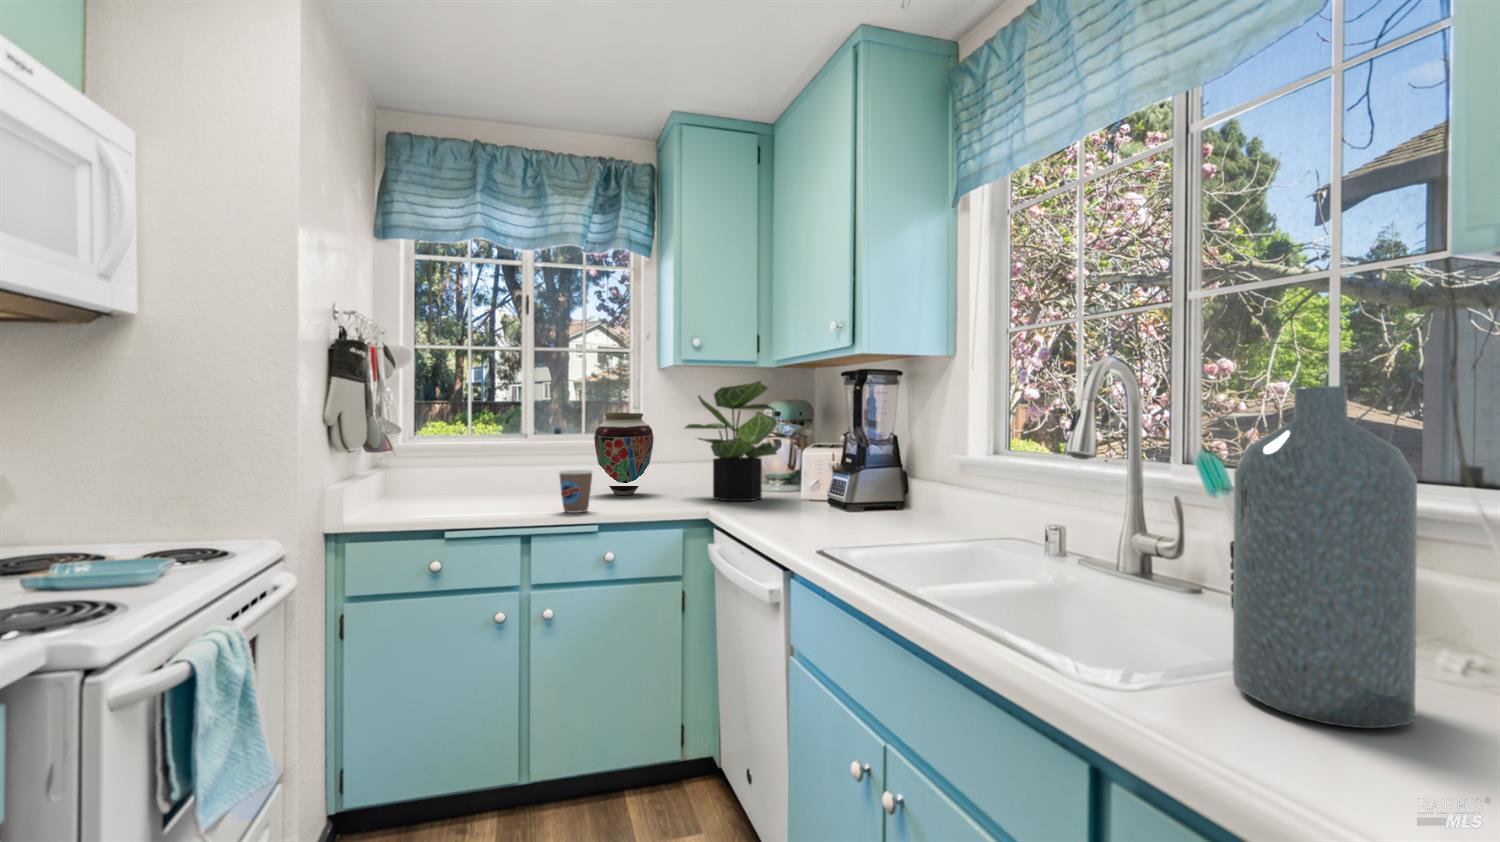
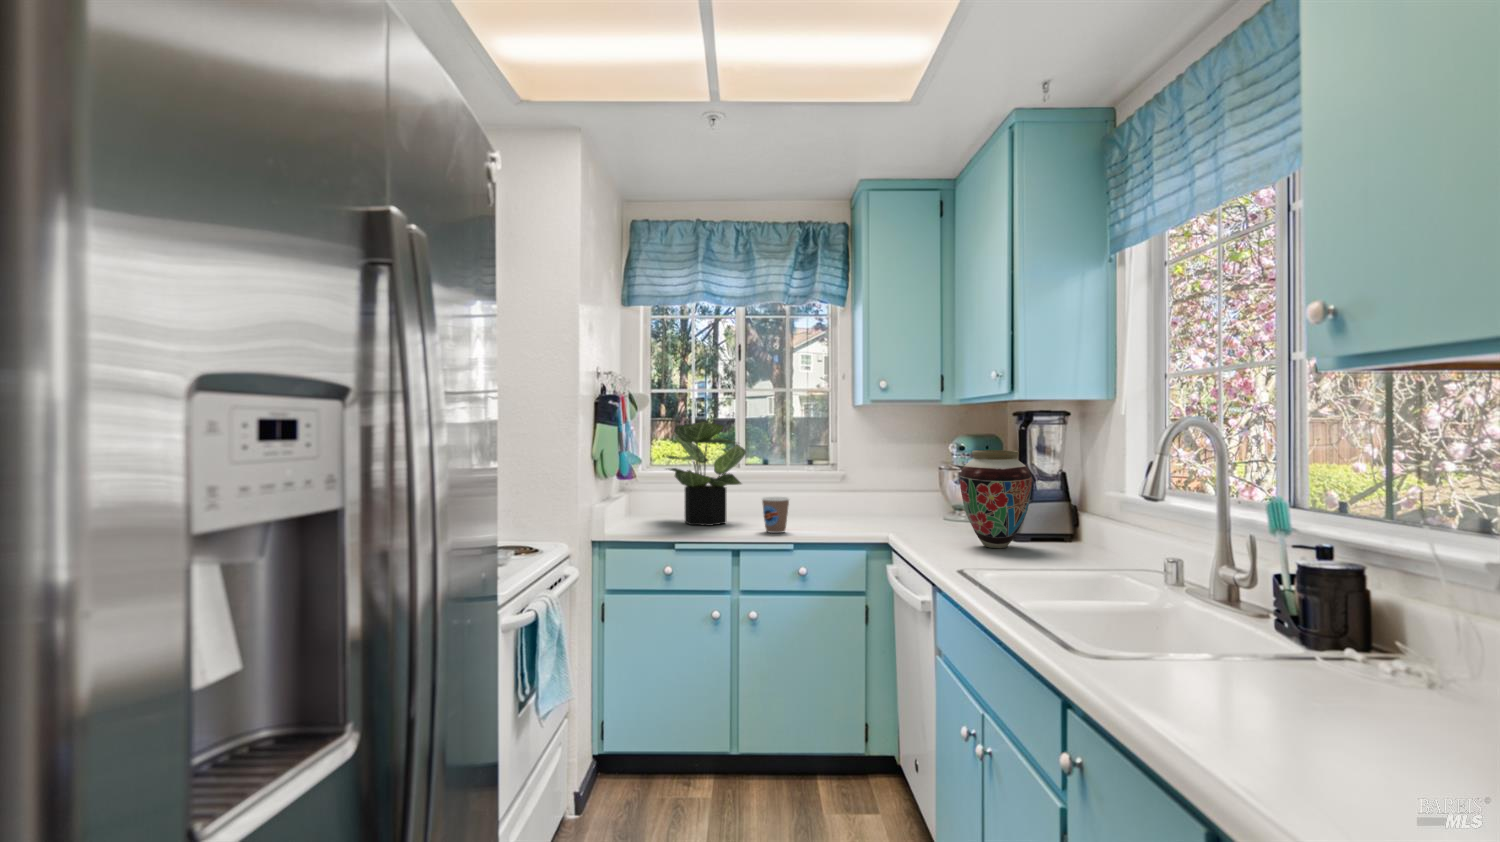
potted plant: present [685,381,777,501] -> present [667,421,746,526]
bottle: present [1233,386,1417,728] -> none [1222,482,1355,740]
vase: present [594,413,654,495] -> present [960,450,1032,548]

